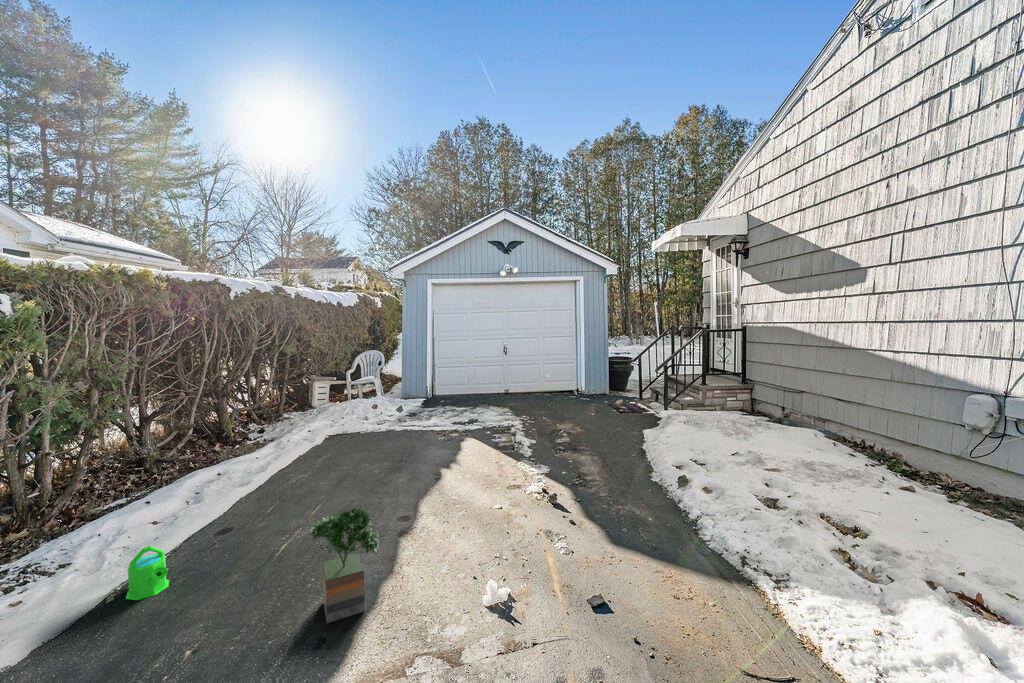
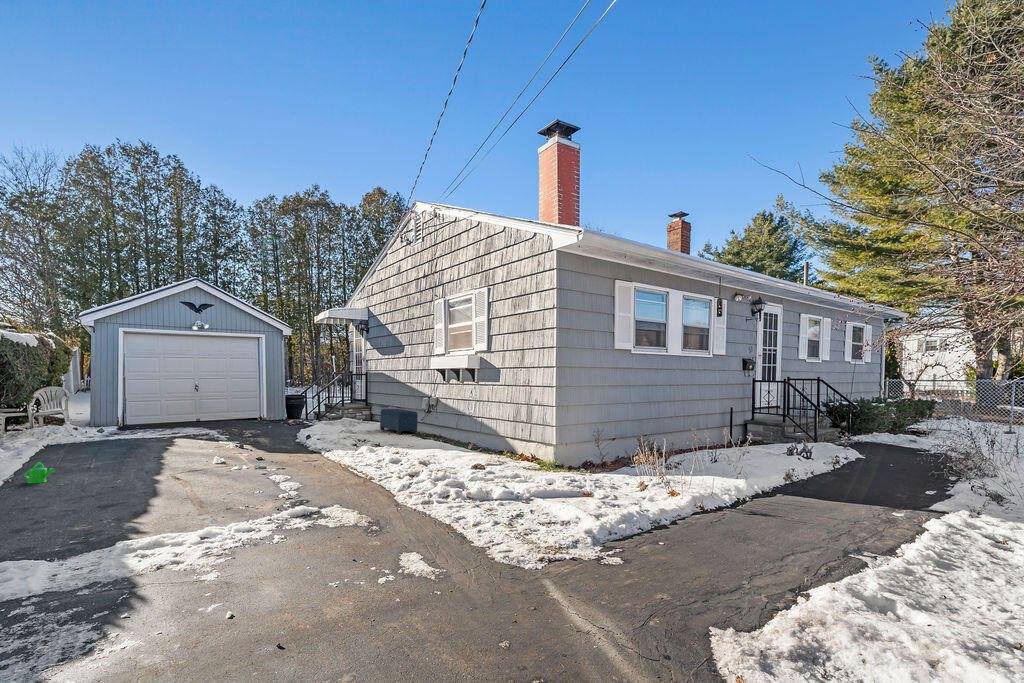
bench: none [819,404,960,481] -> present [380,409,418,434]
potted tree: present [310,508,379,623] -> none [140,437,173,475]

